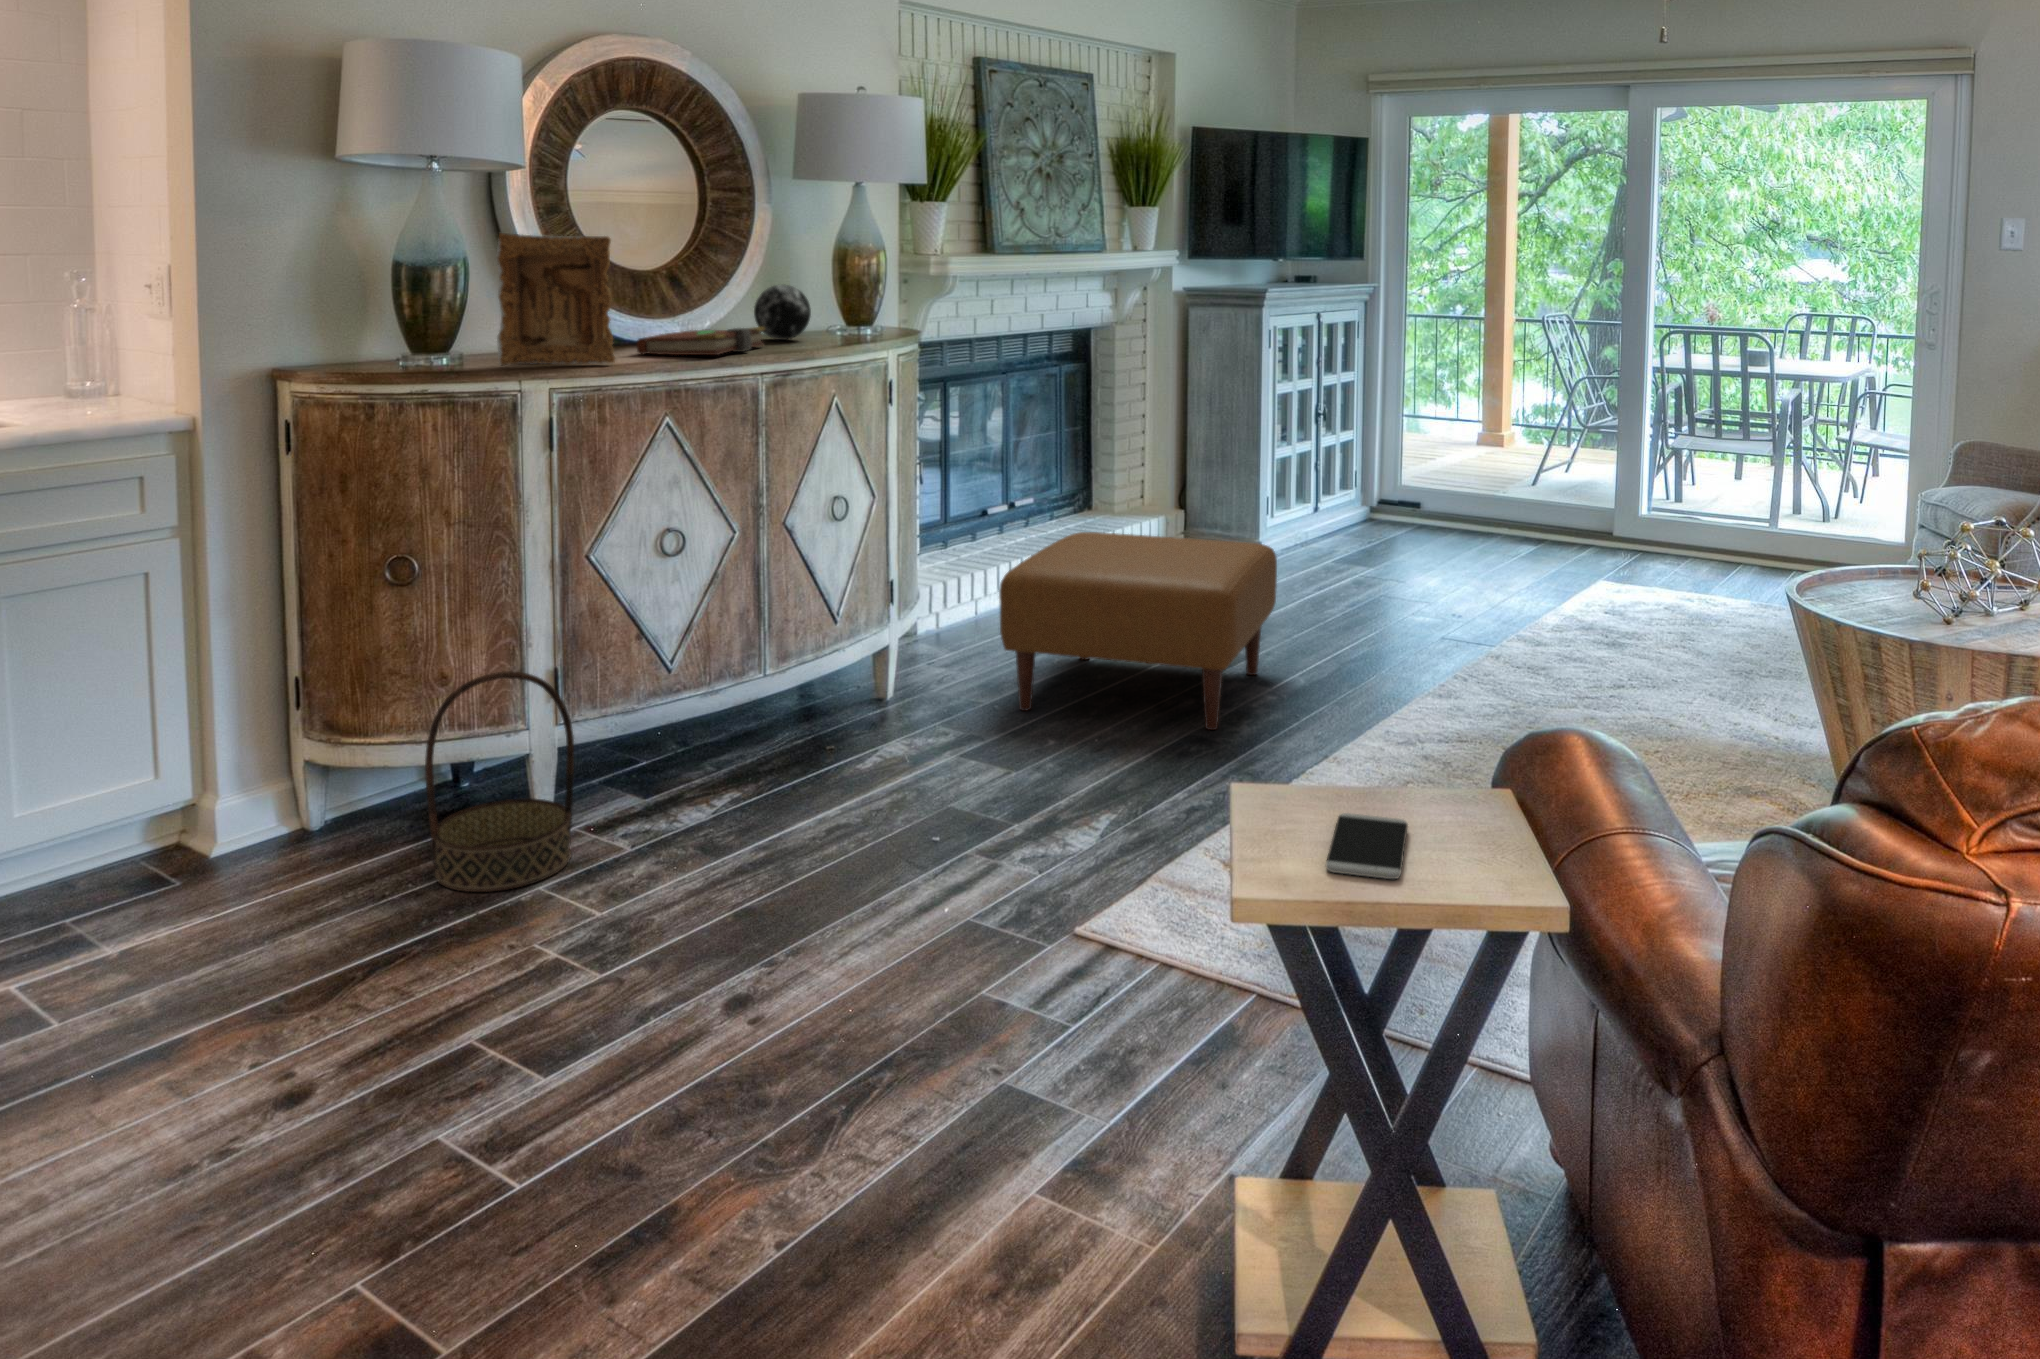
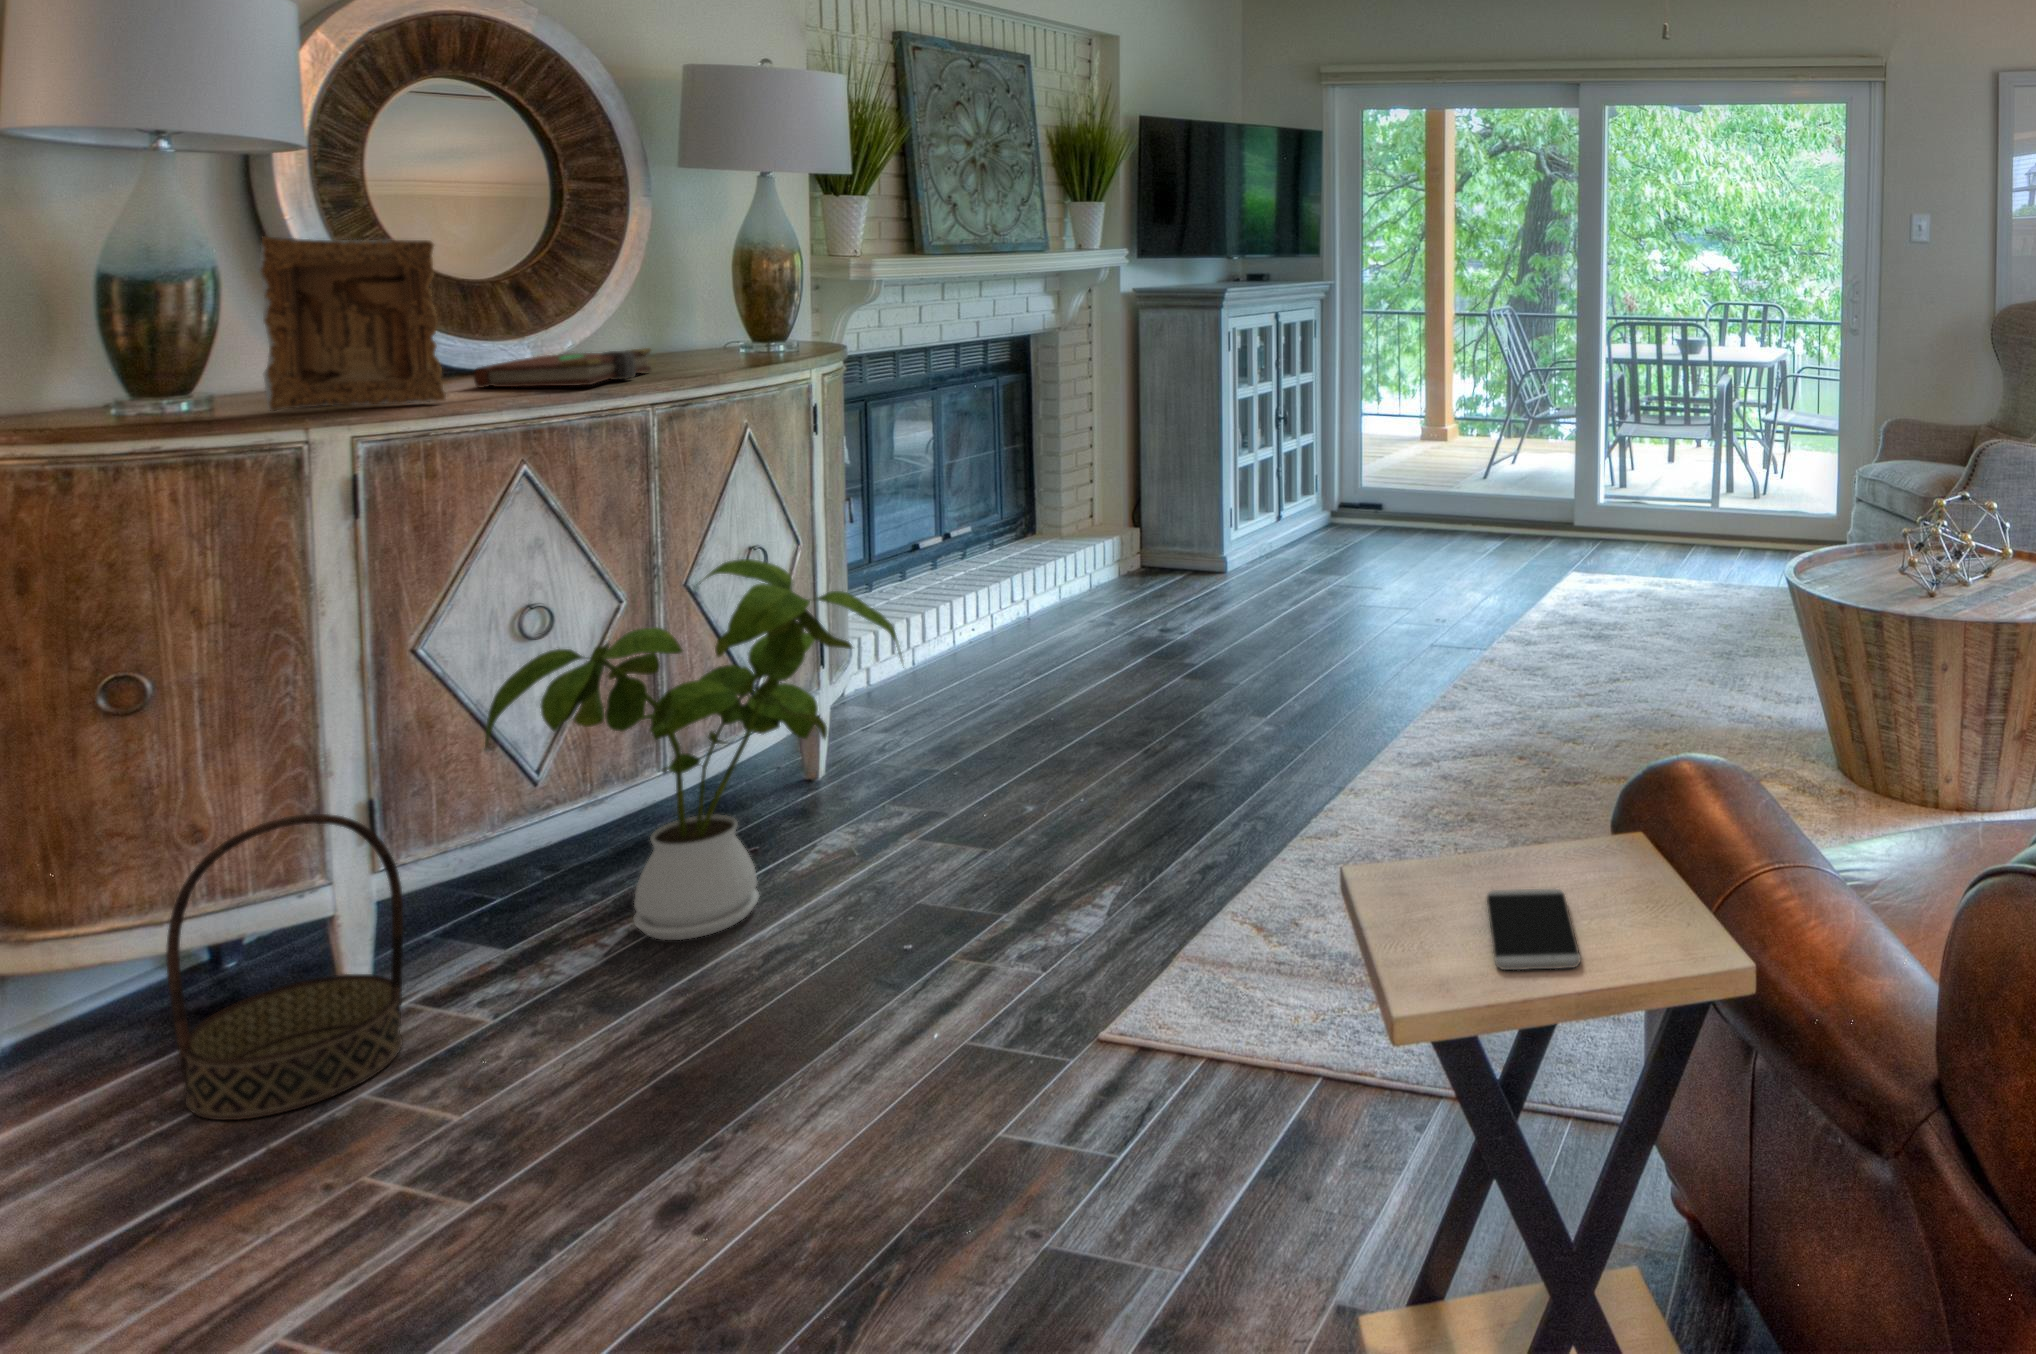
decorative orb: present [754,285,811,340] -> none [633,296,710,363]
house plant: none [632,503,941,811] -> present [485,559,903,940]
ottoman: present [999,532,1277,730] -> none [961,562,1270,772]

